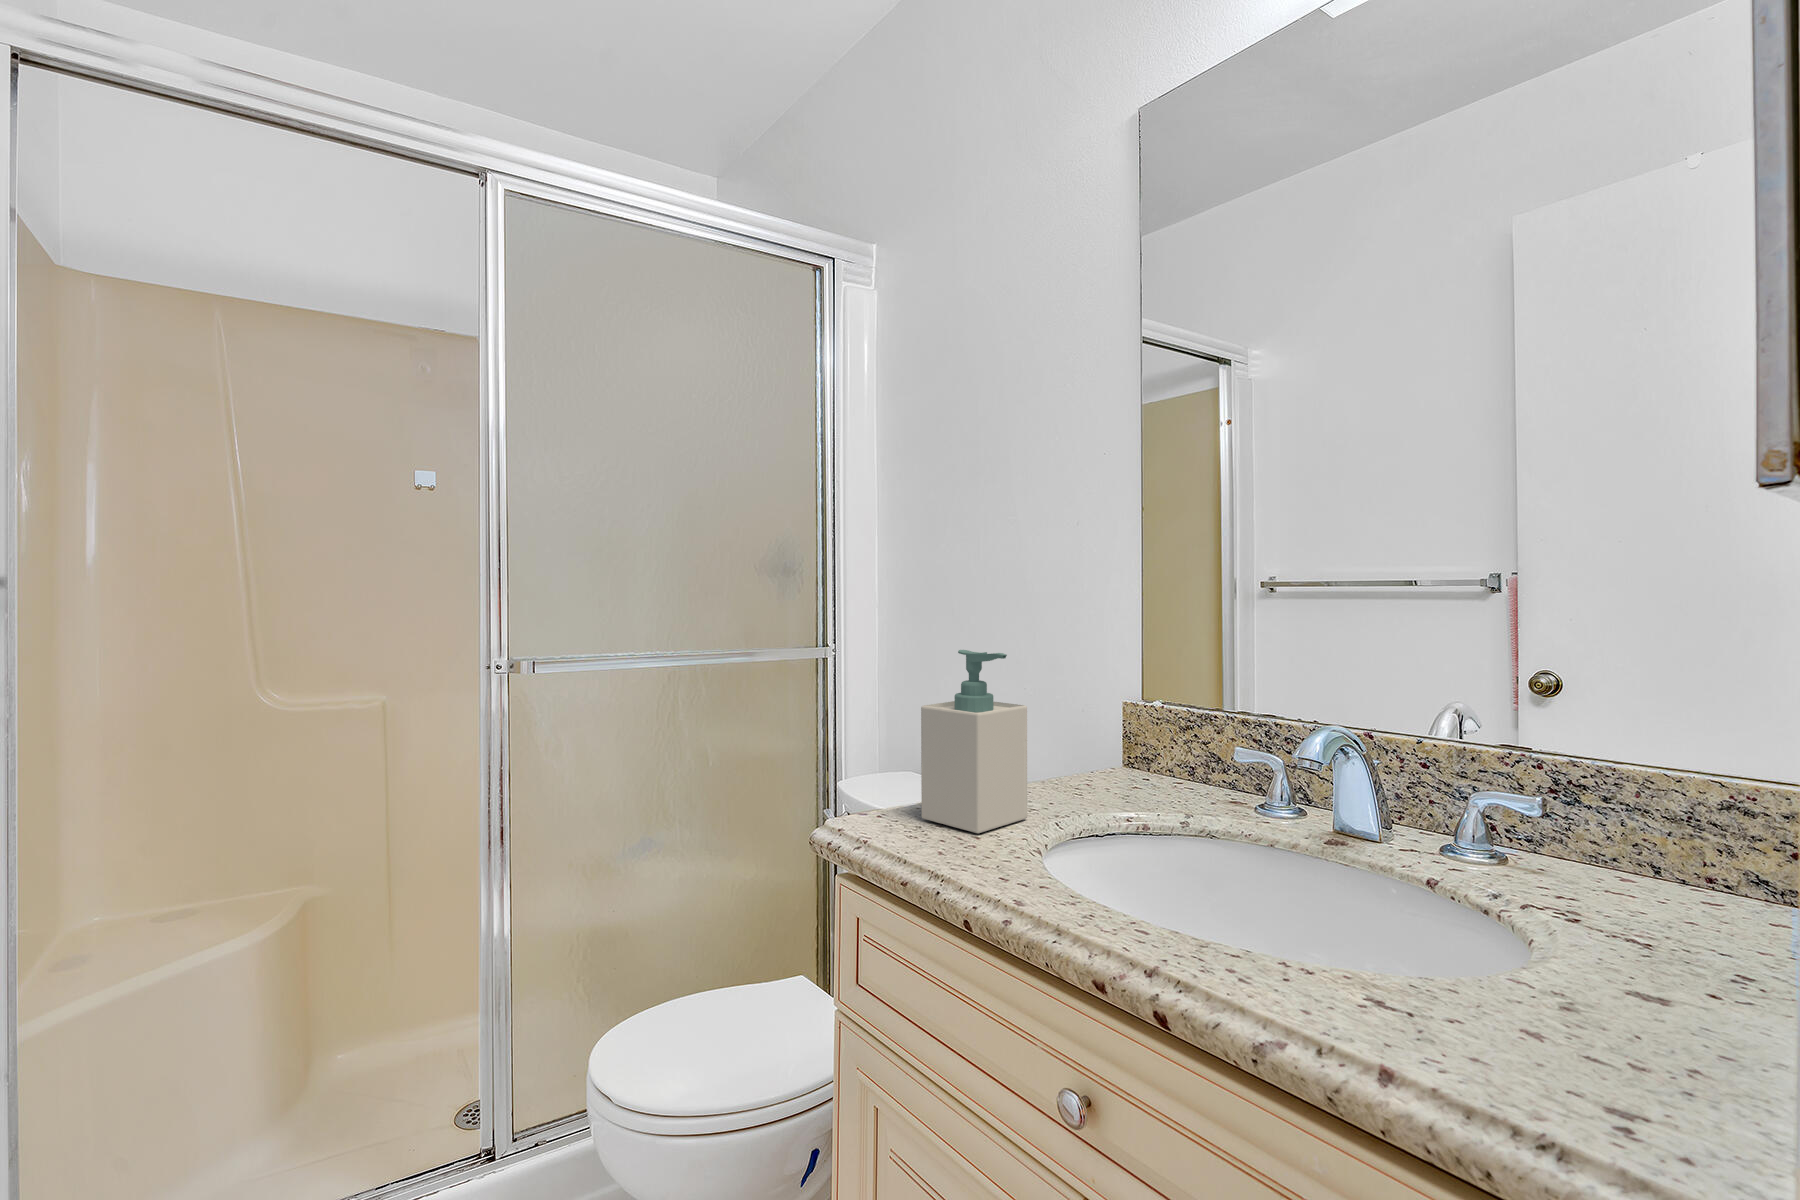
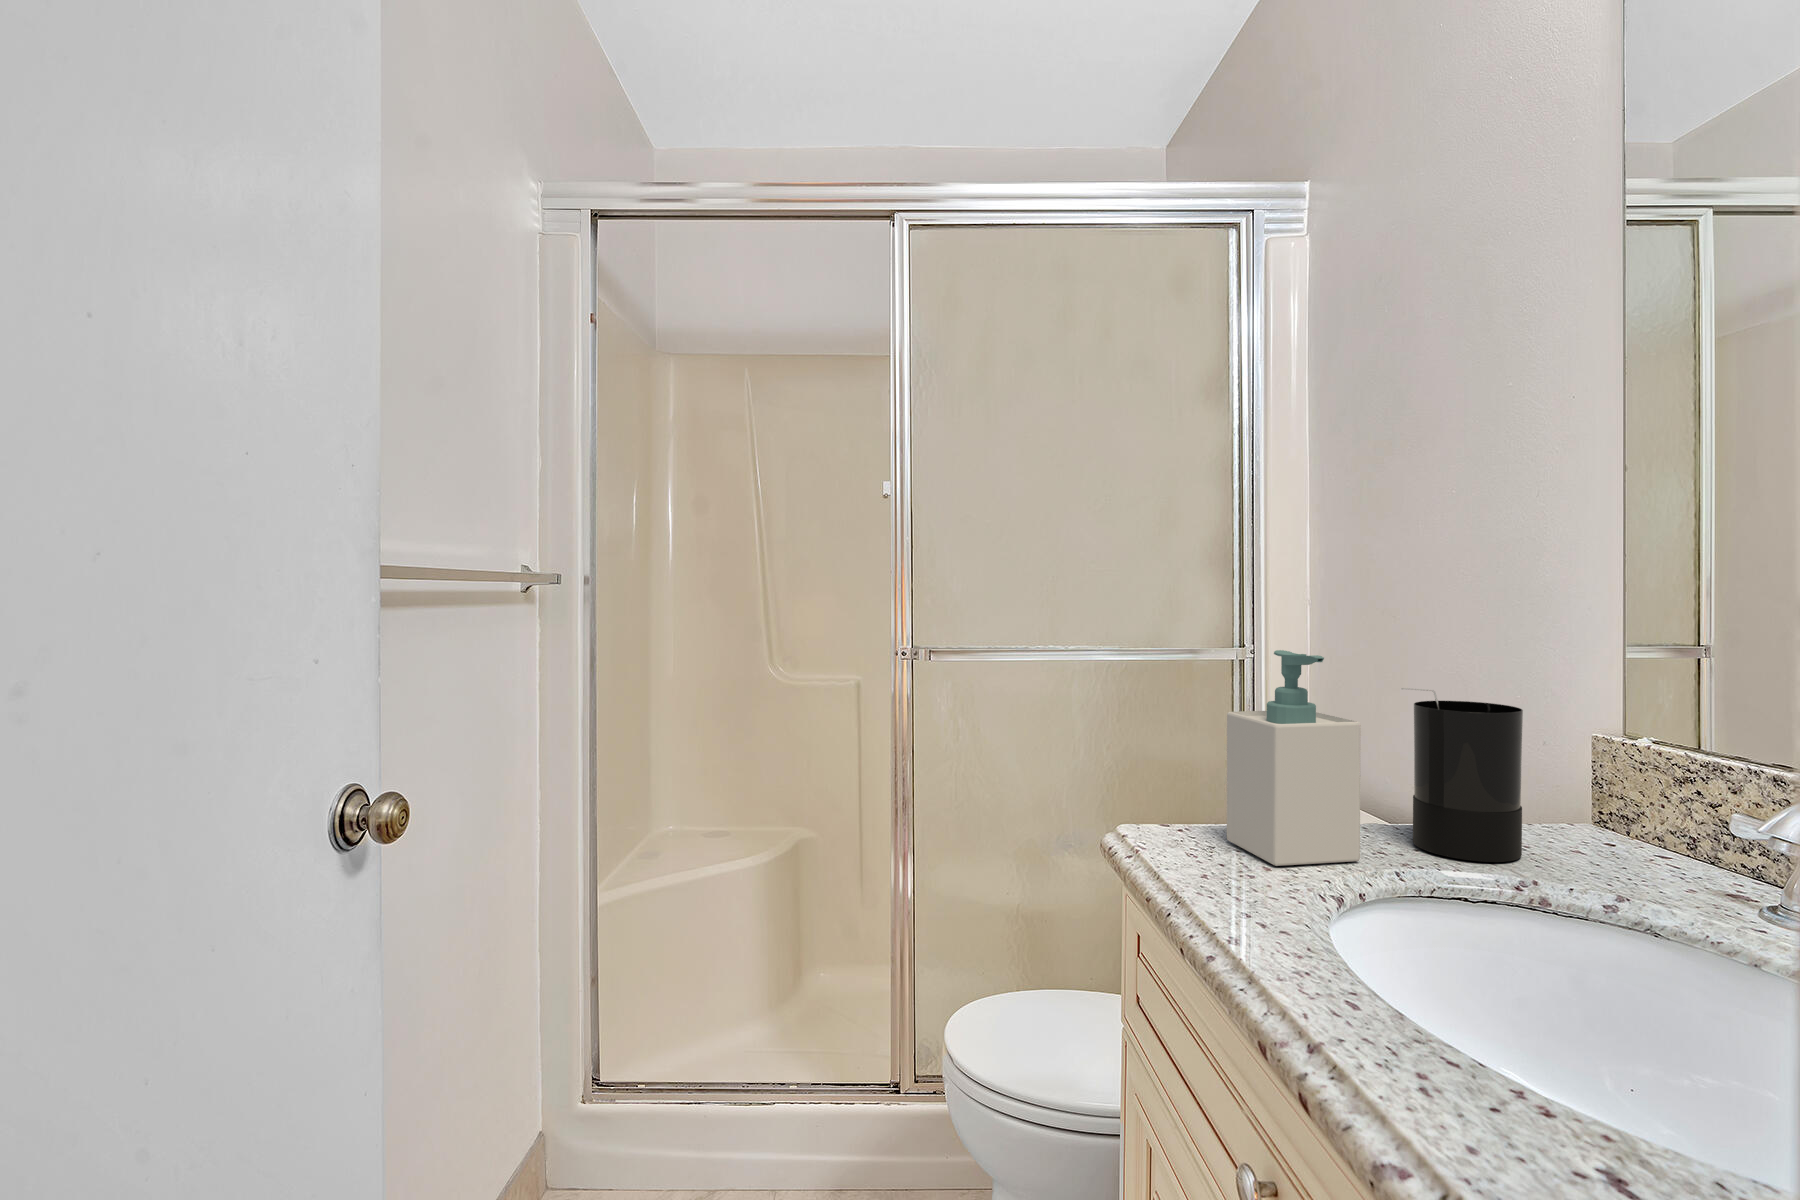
candle: none [1032,676,1115,805] -> present [1401,688,1523,862]

